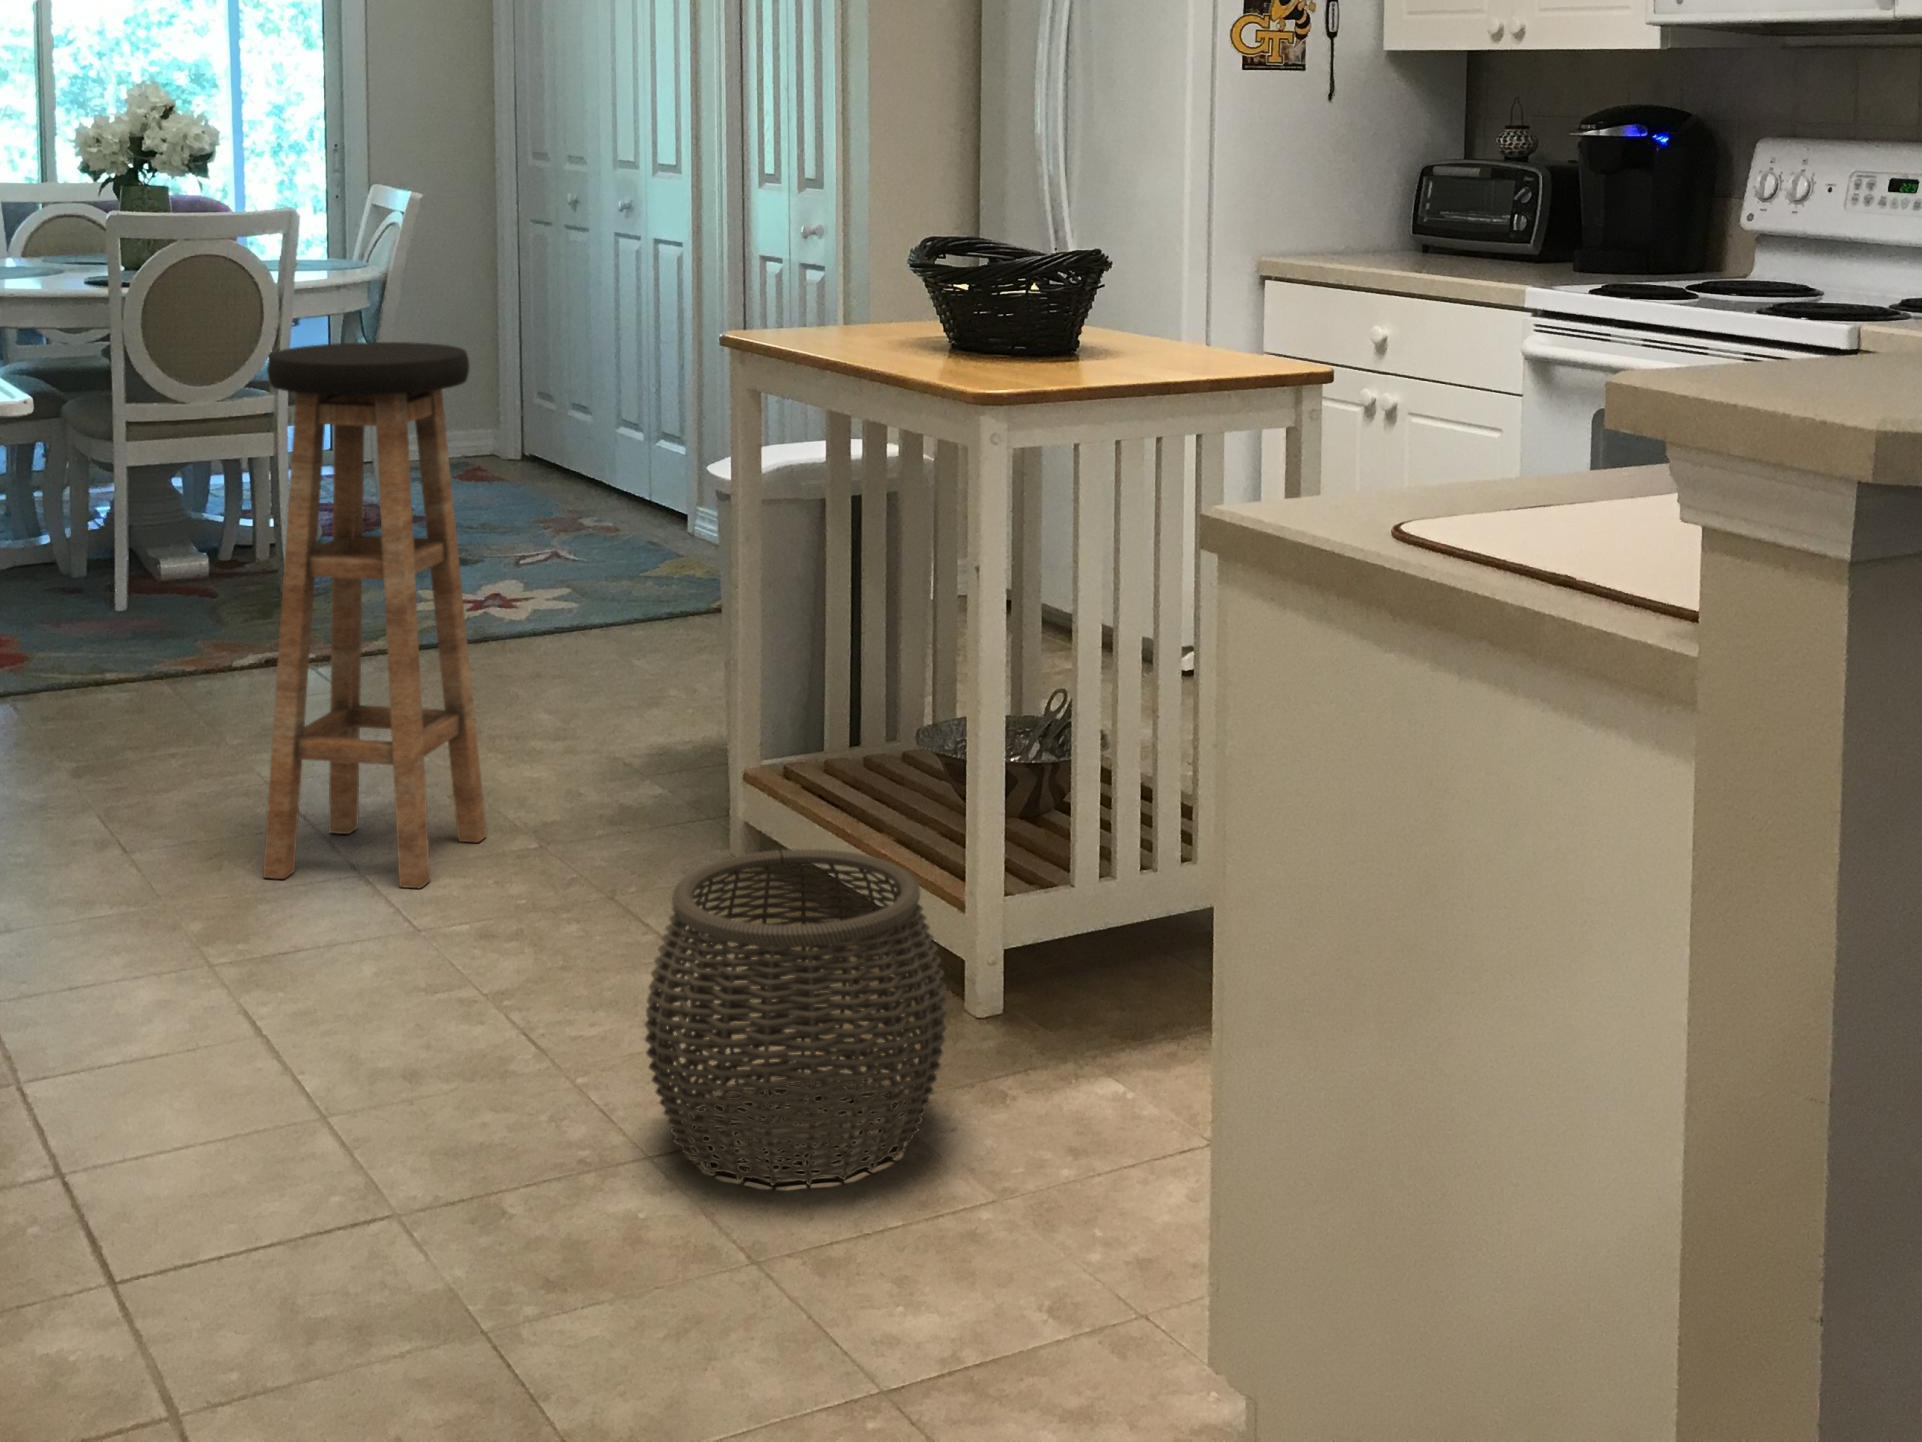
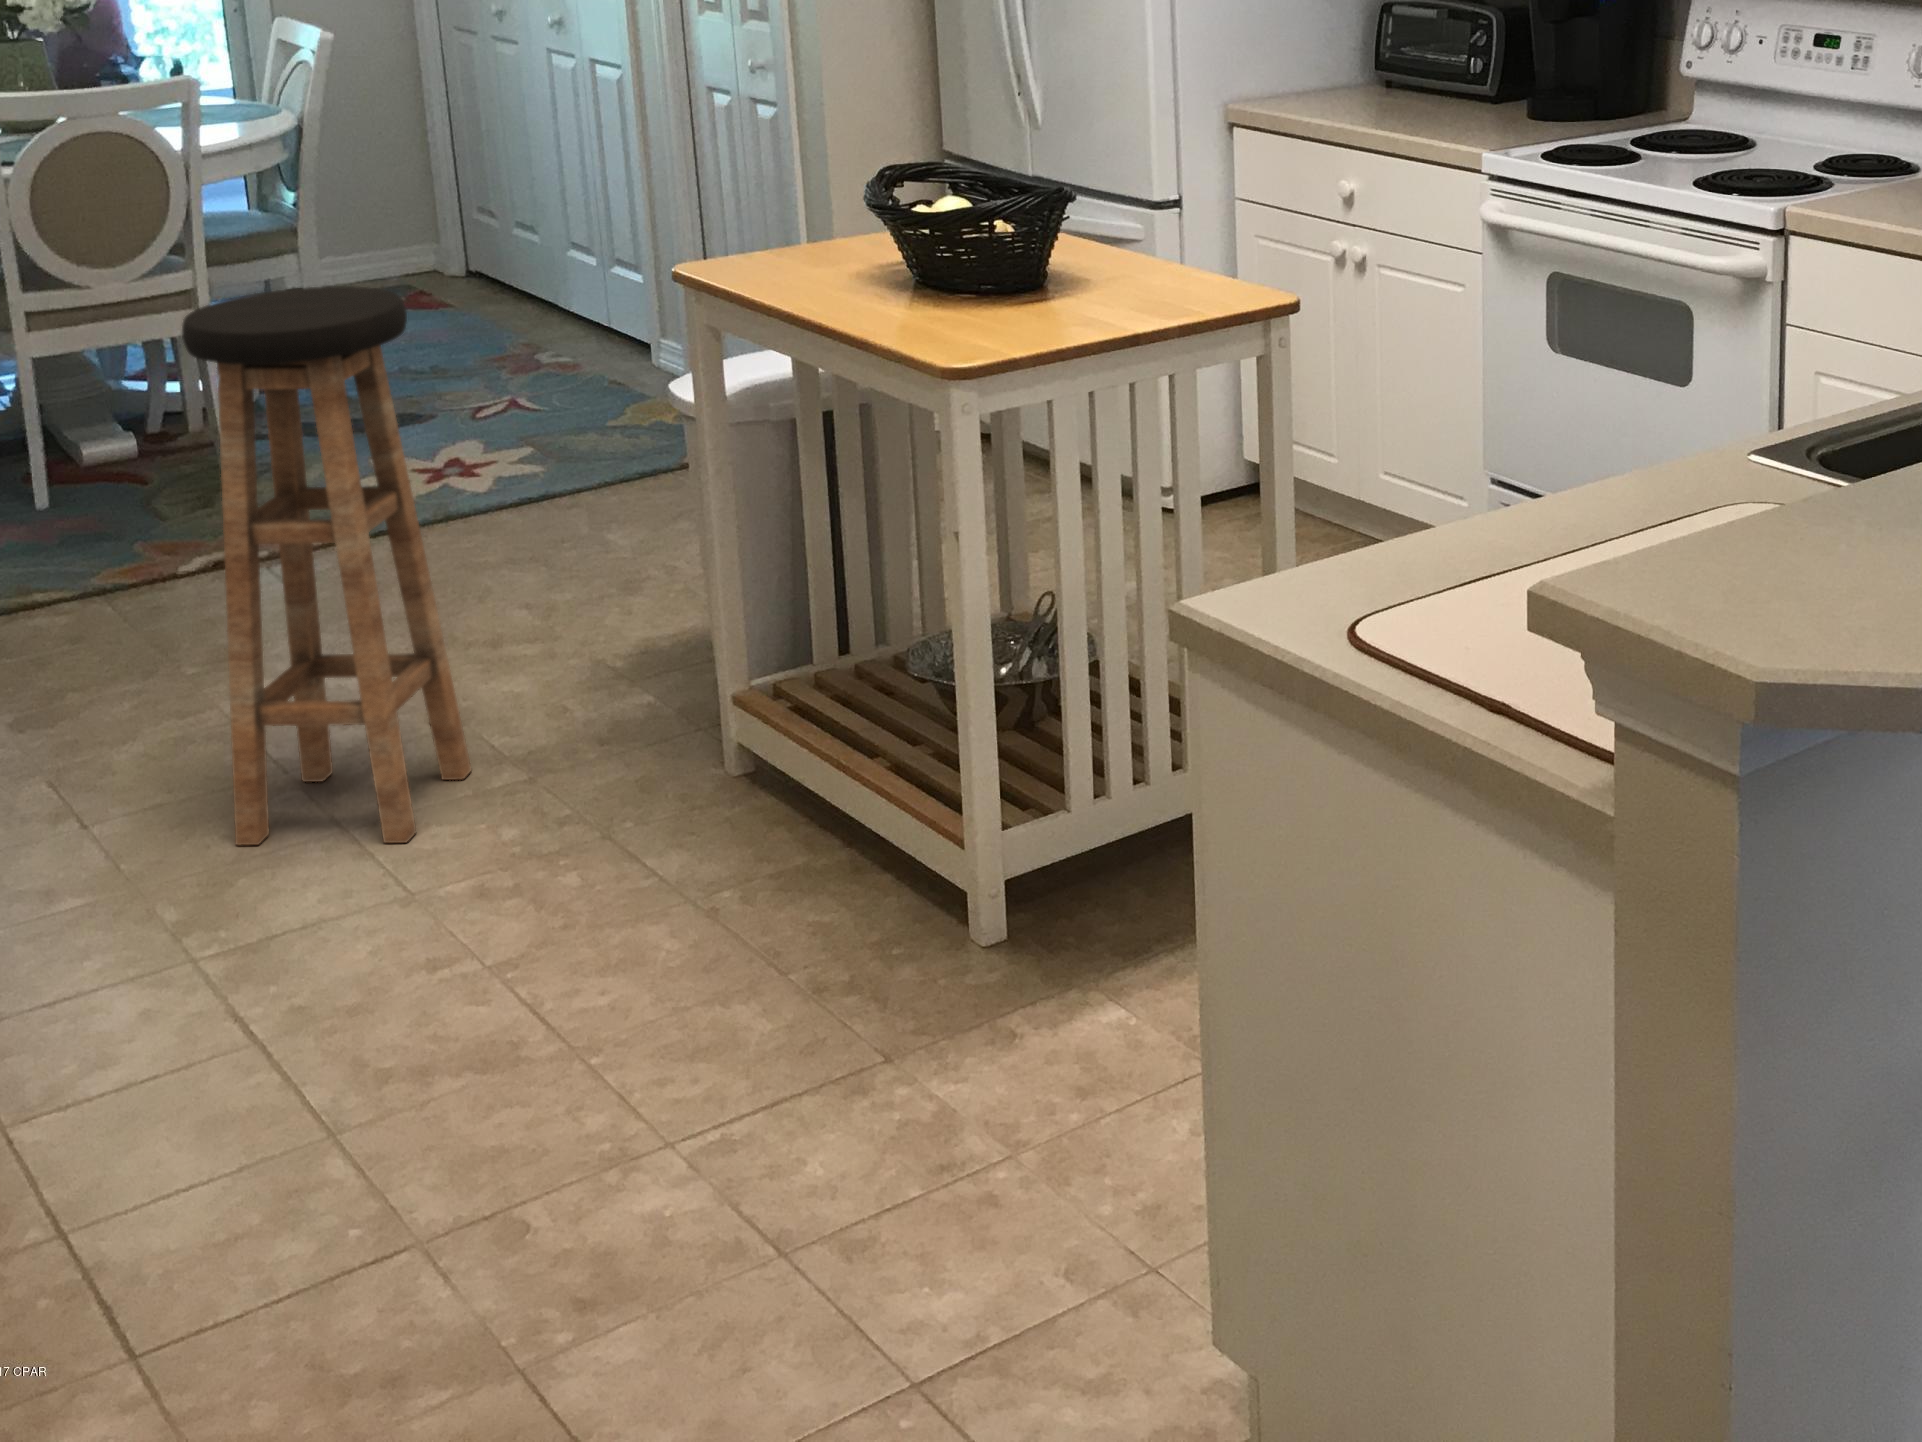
woven basket: present [645,849,948,1185] -> none [654,828,956,1167]

